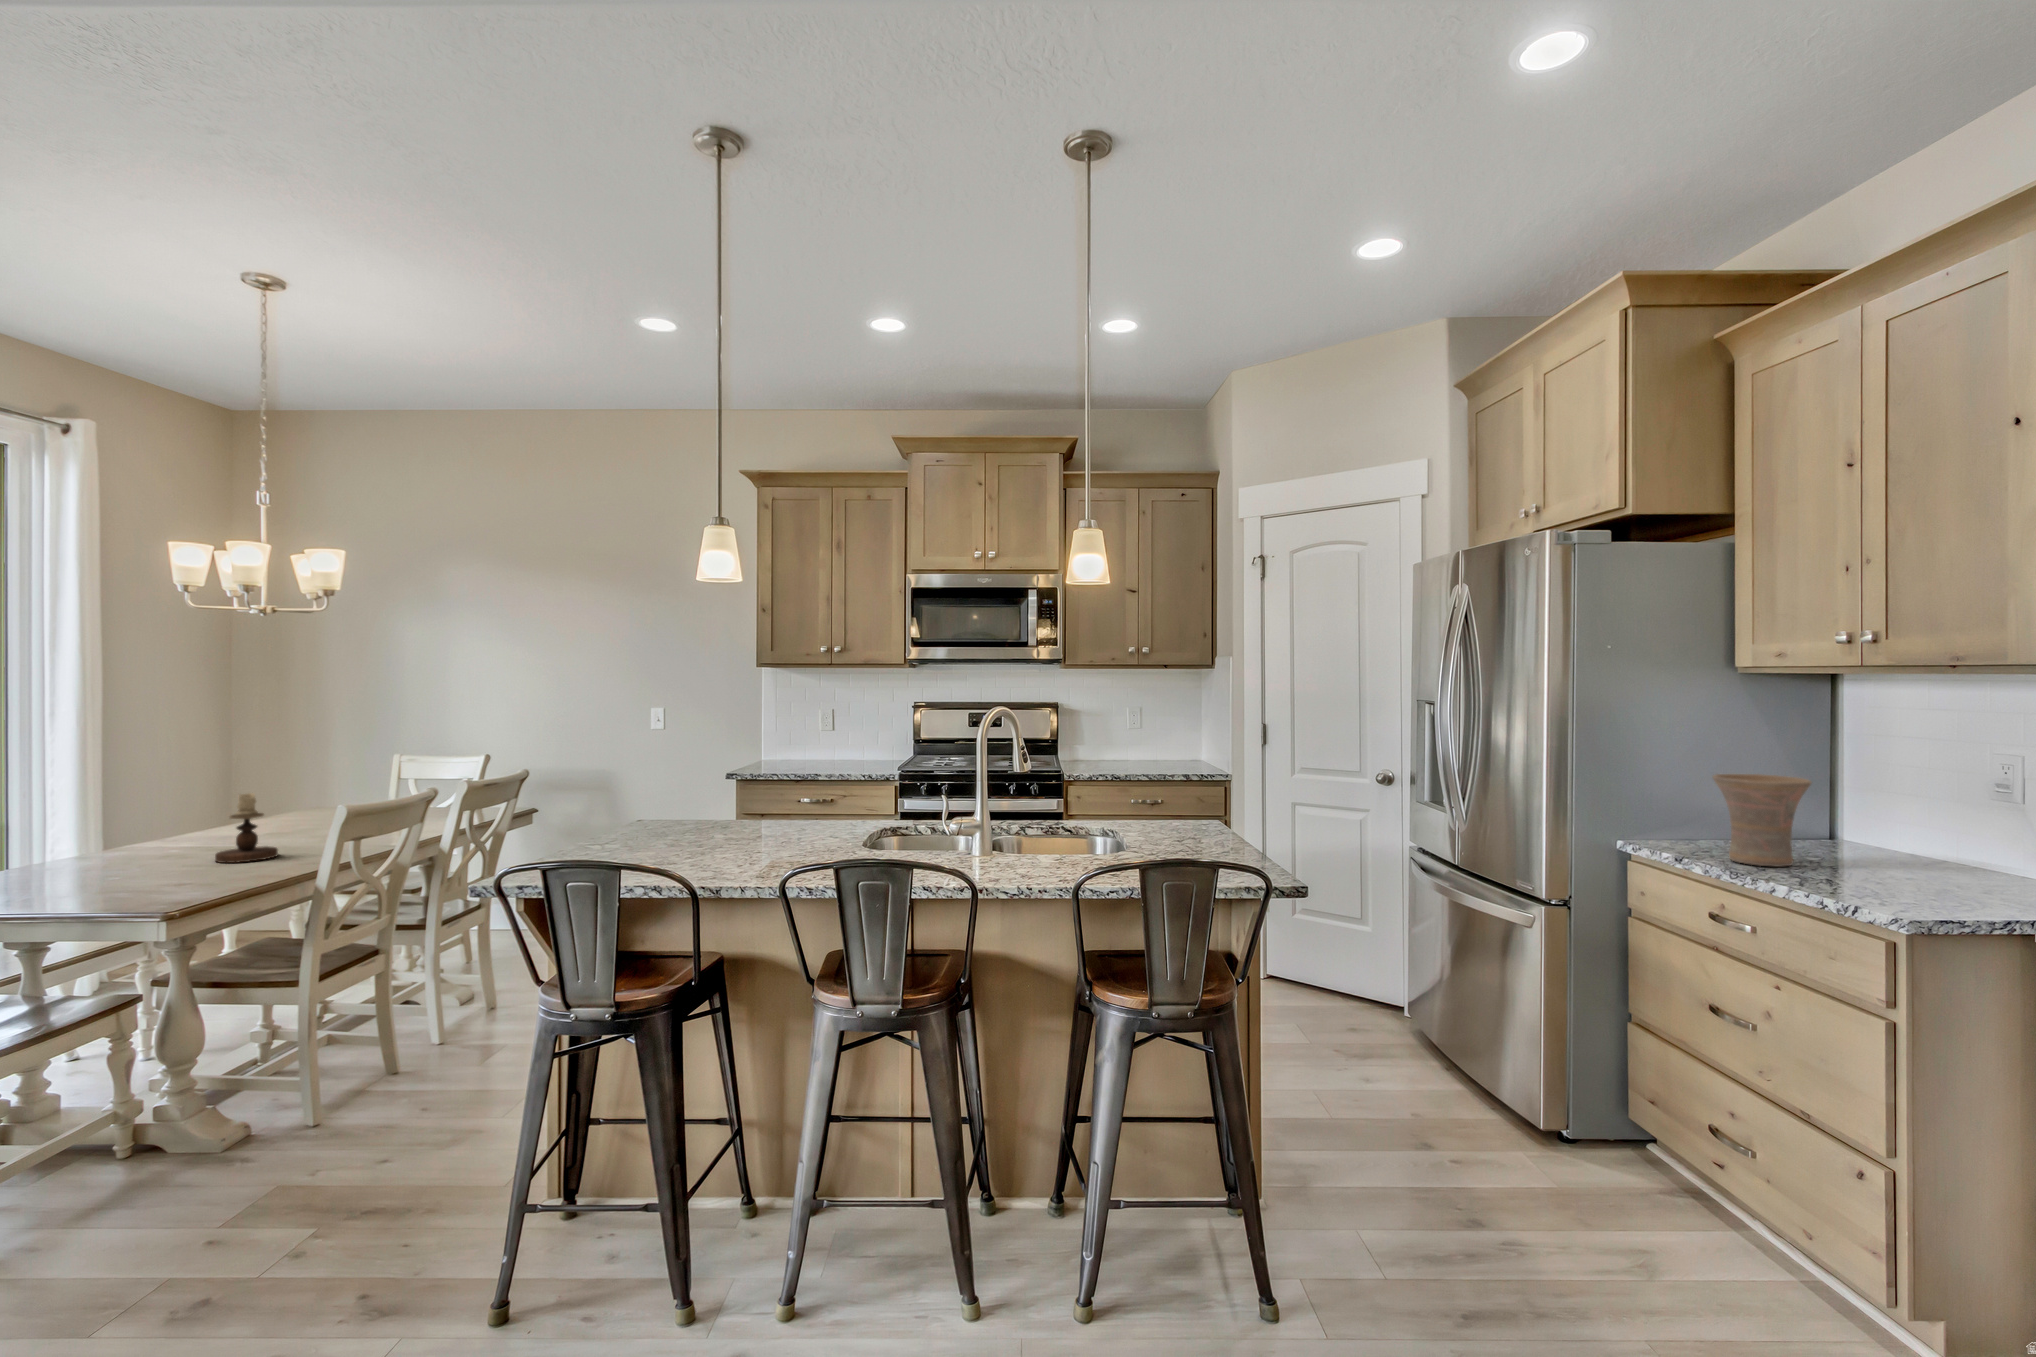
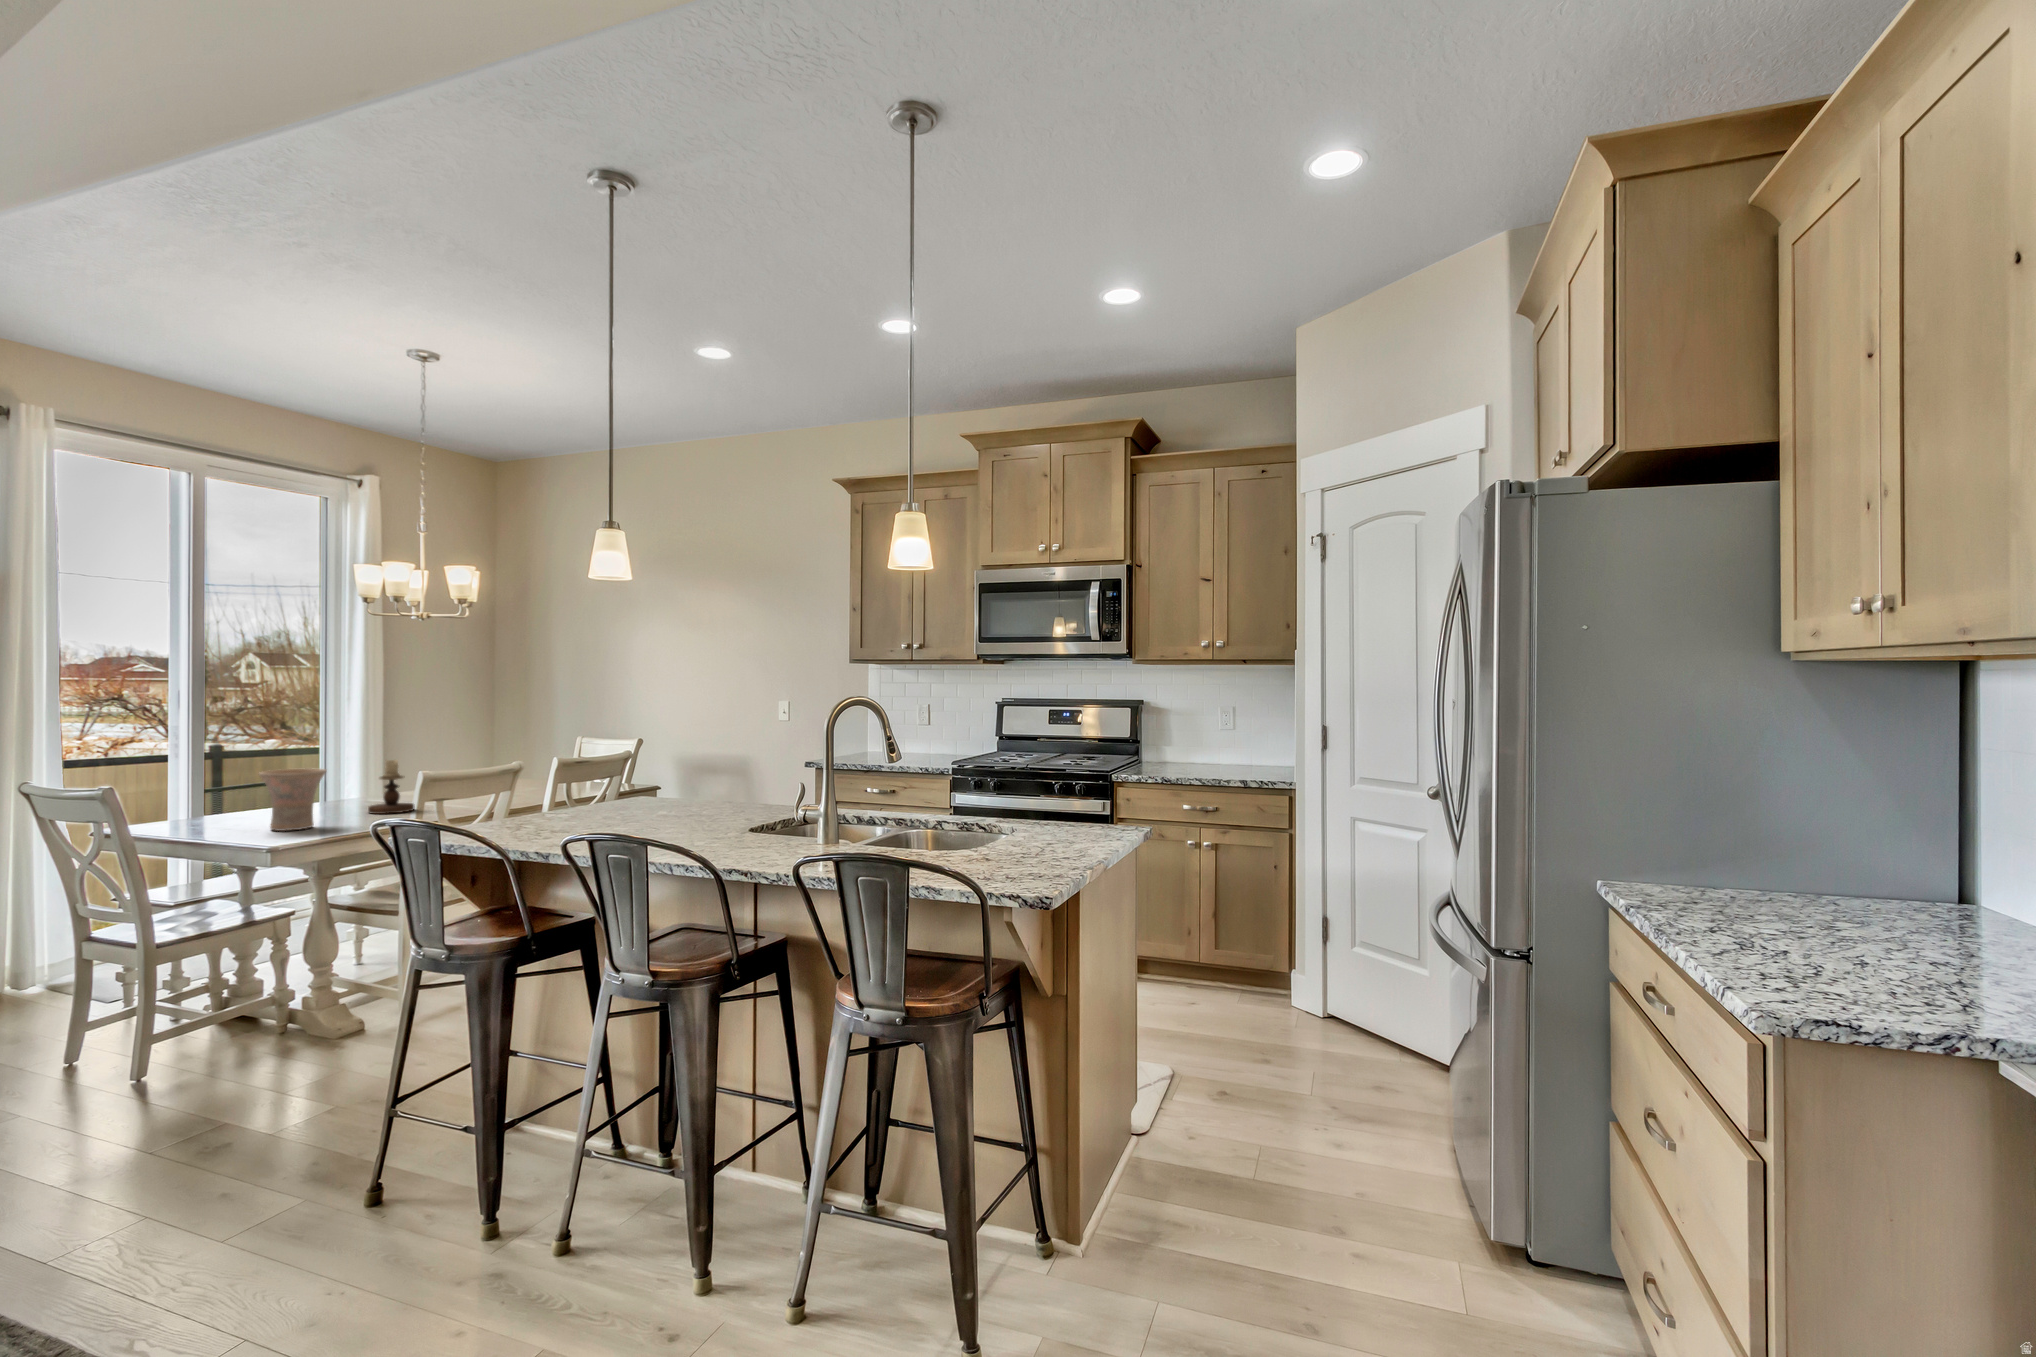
vase: present [1713,774,1812,866] -> present [259,768,326,831]

